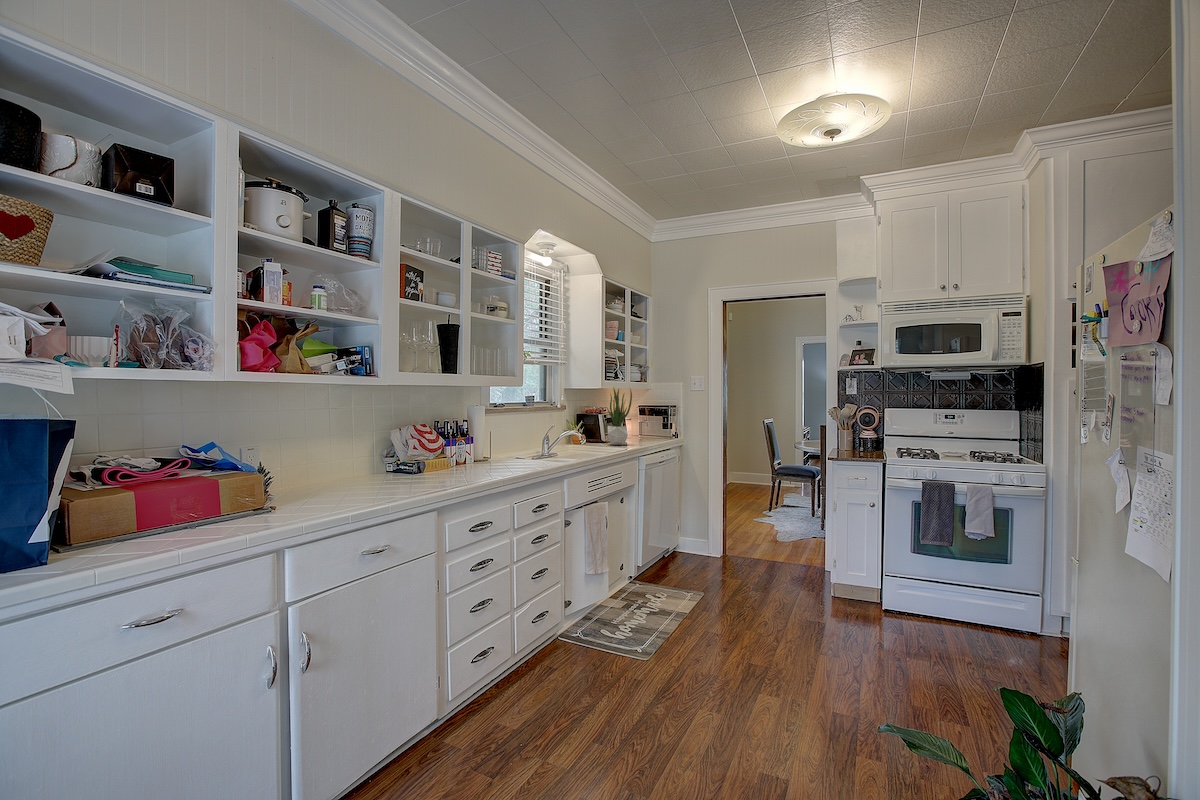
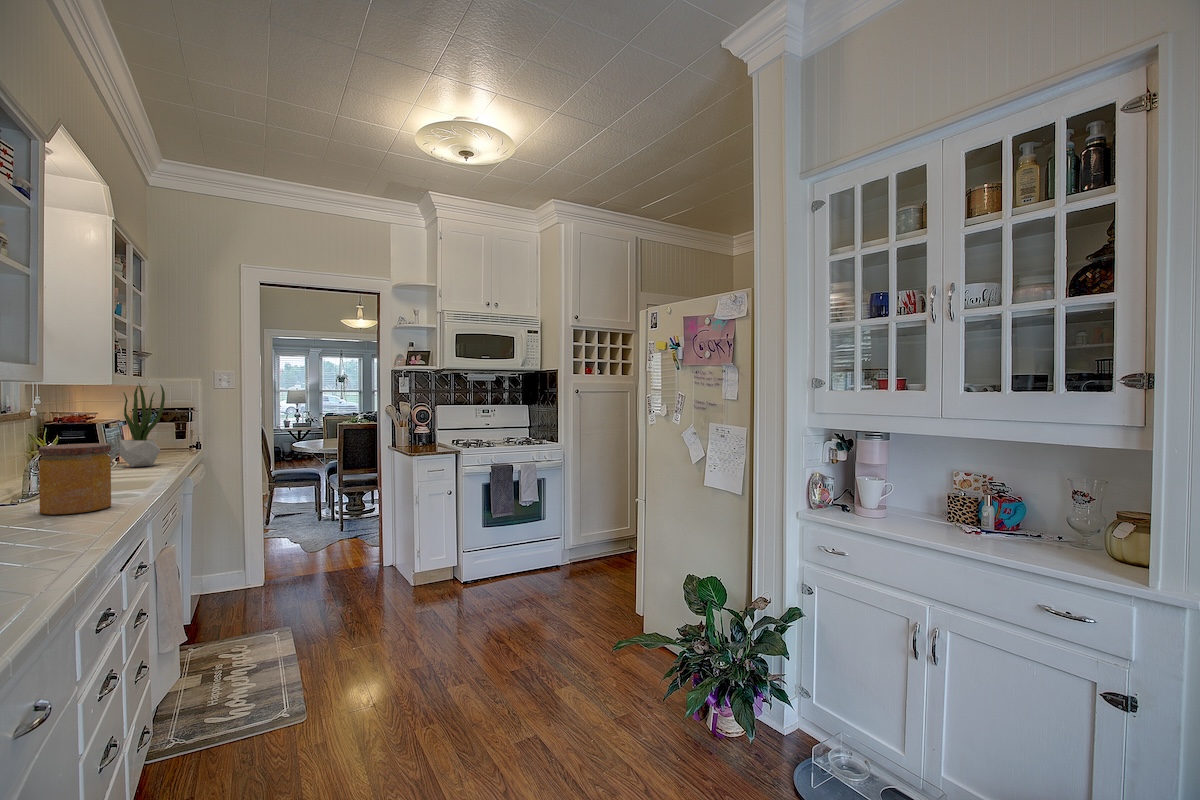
jar: none [507,423,540,465] -> present [39,443,111,515]

